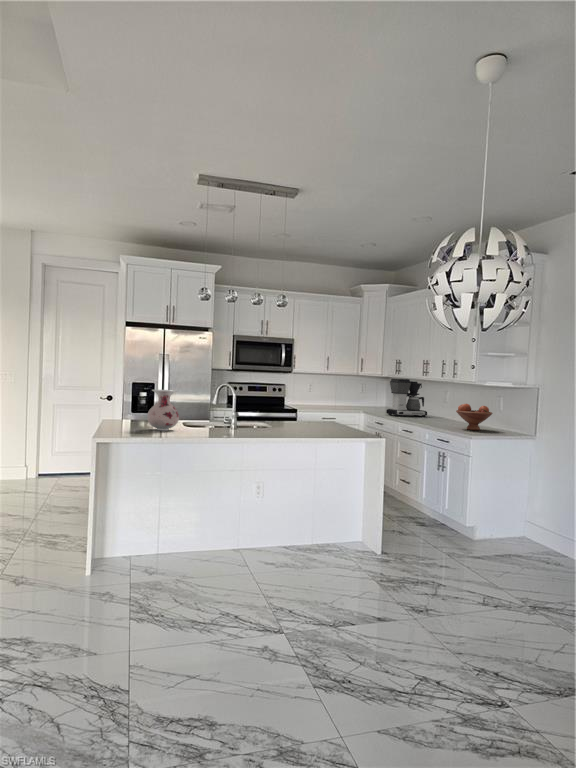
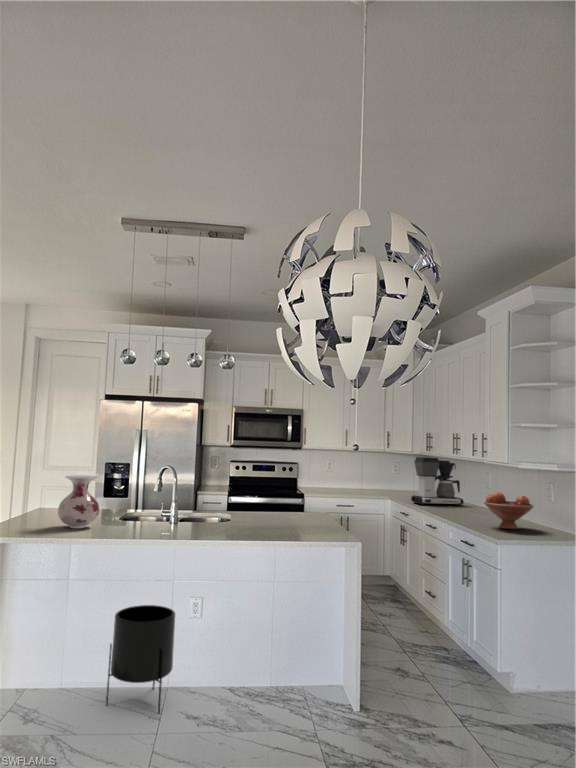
planter: none [201,487,249,560] -> present [106,605,175,713]

